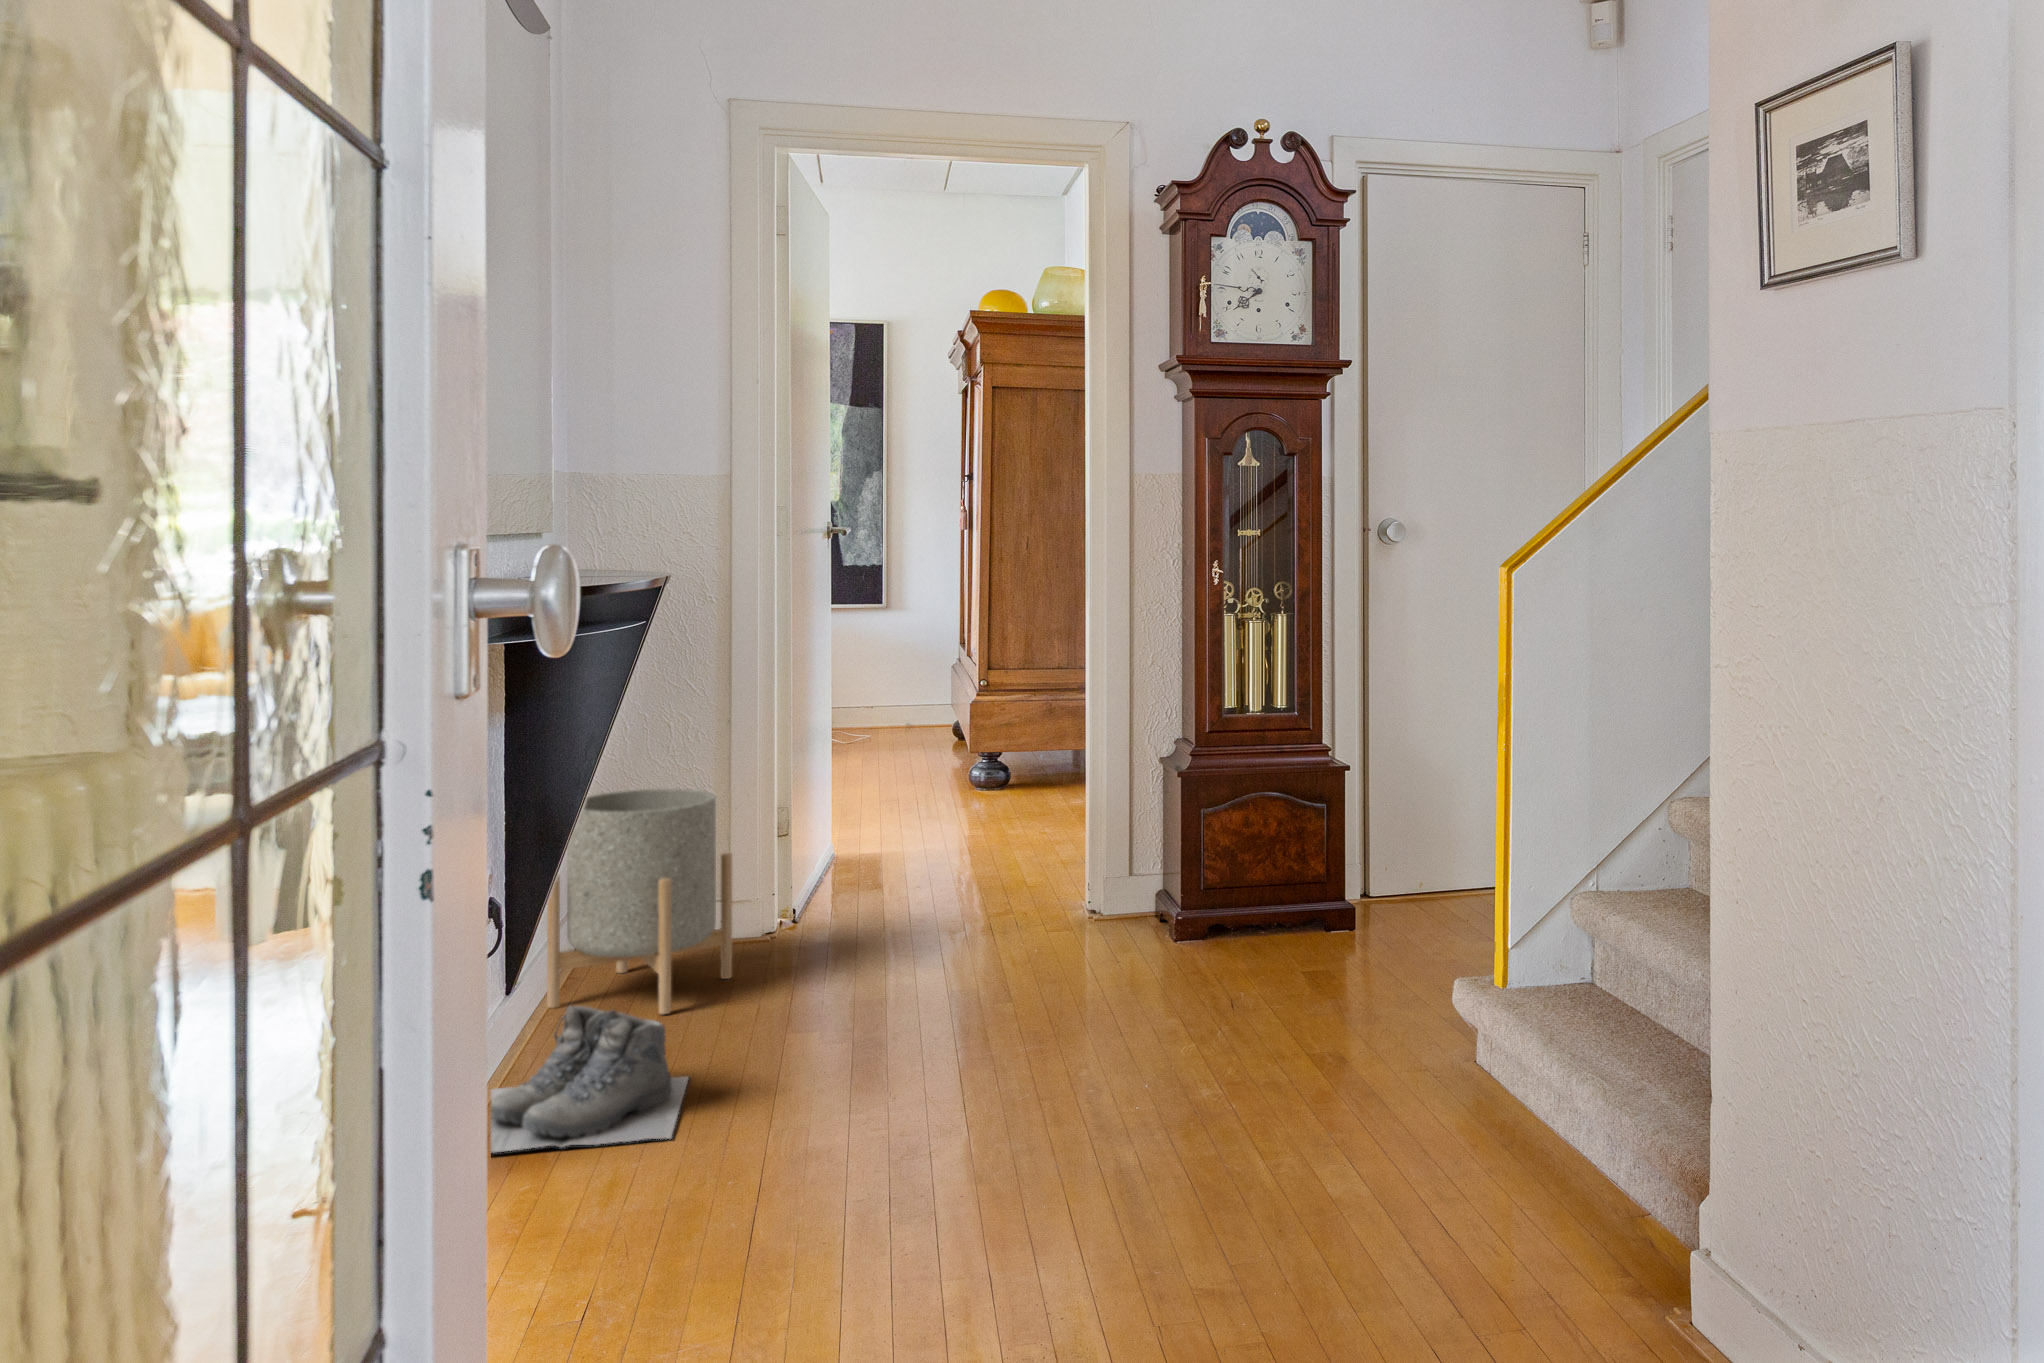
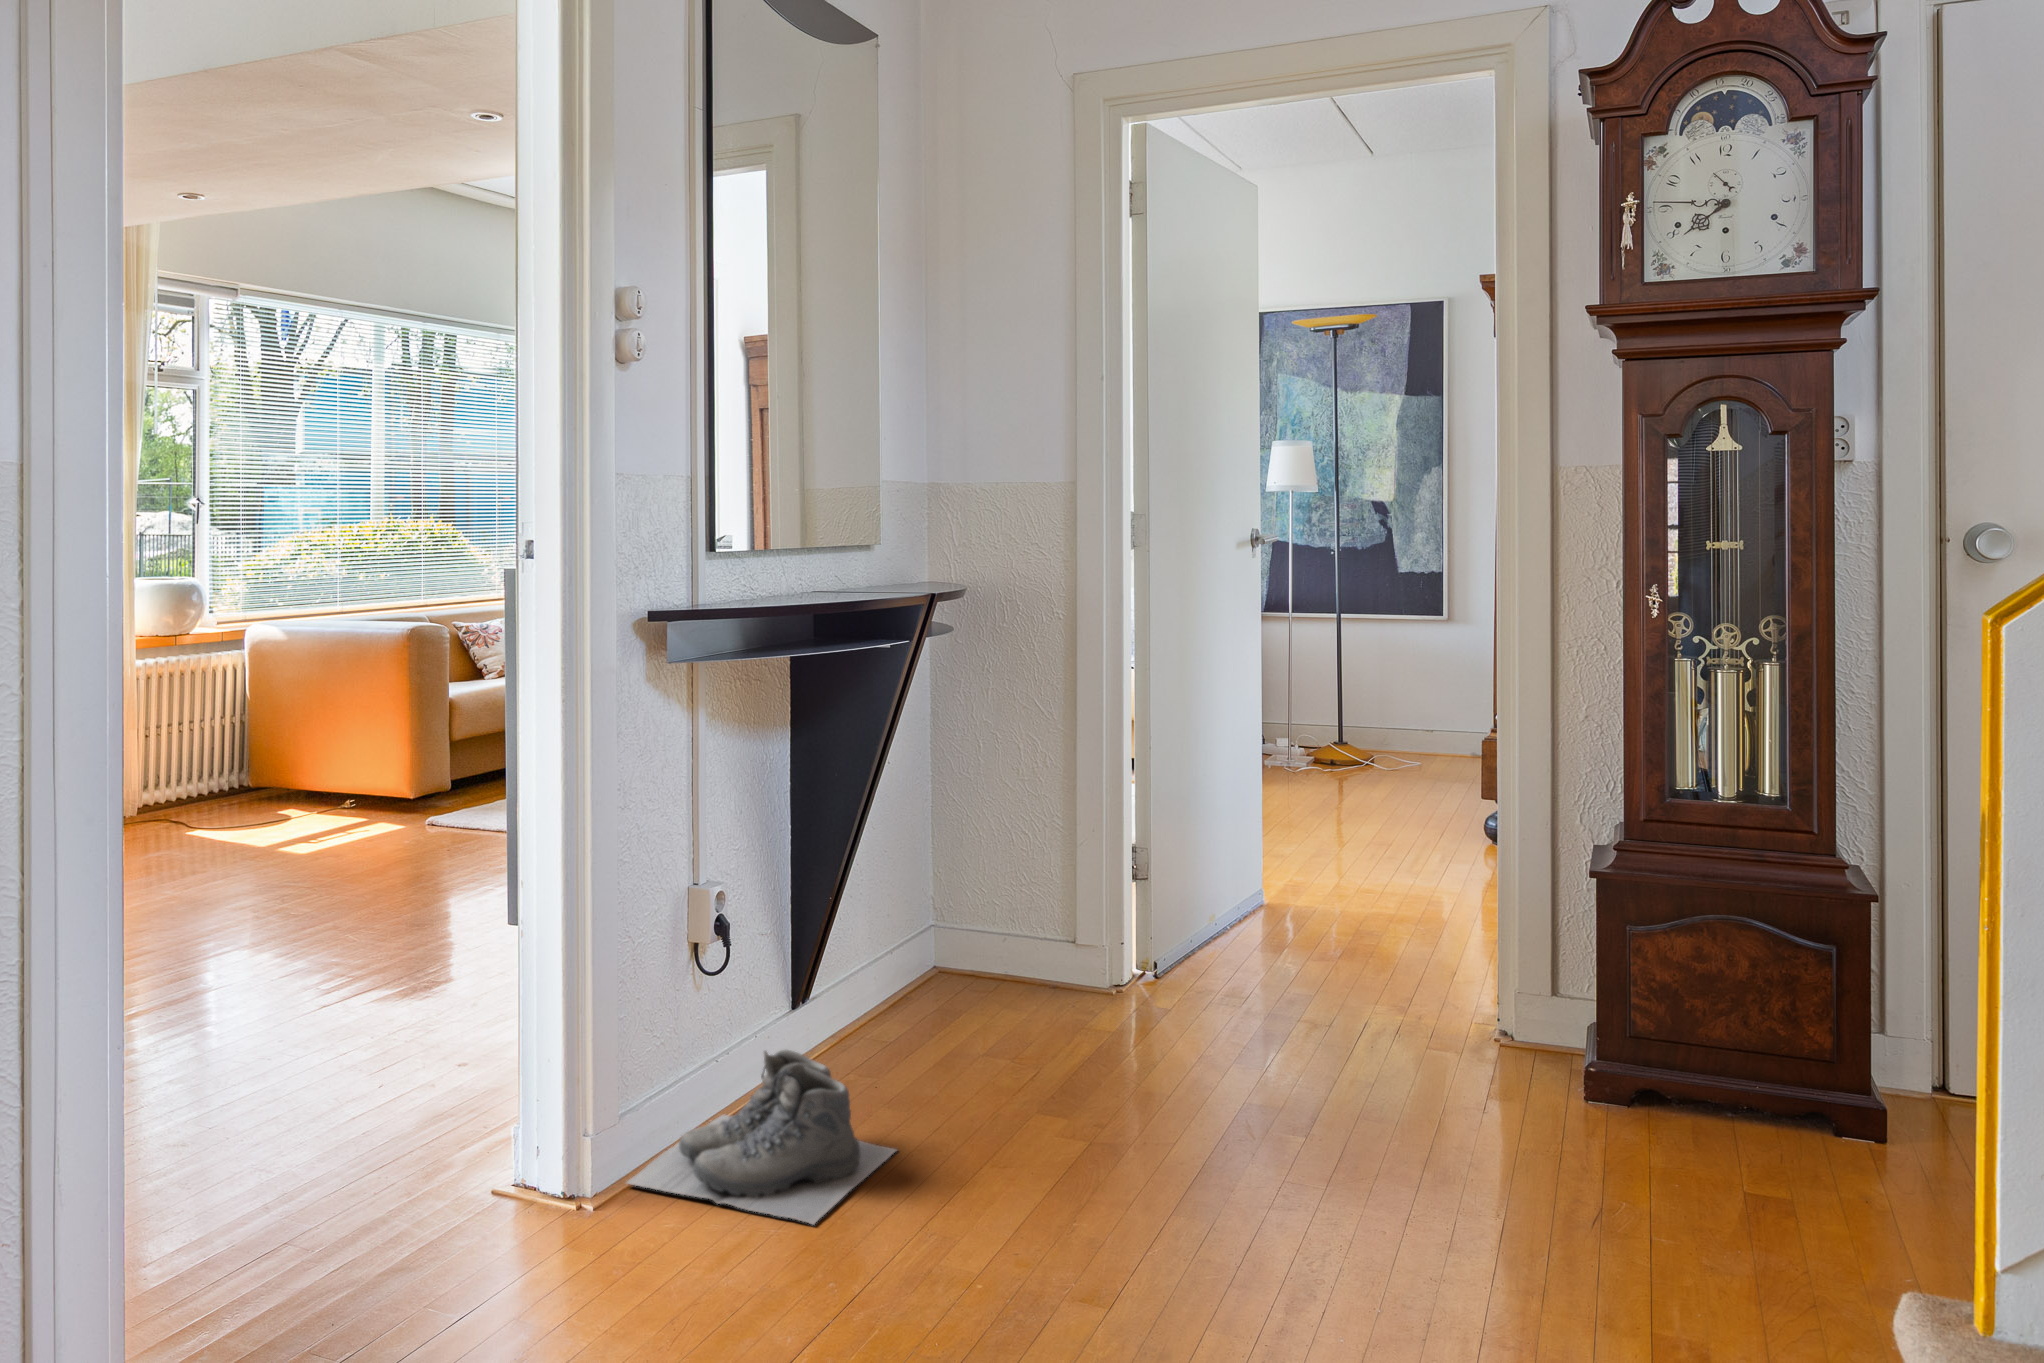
planter: present [547,788,732,1014] -> none [856,817,1043,1065]

